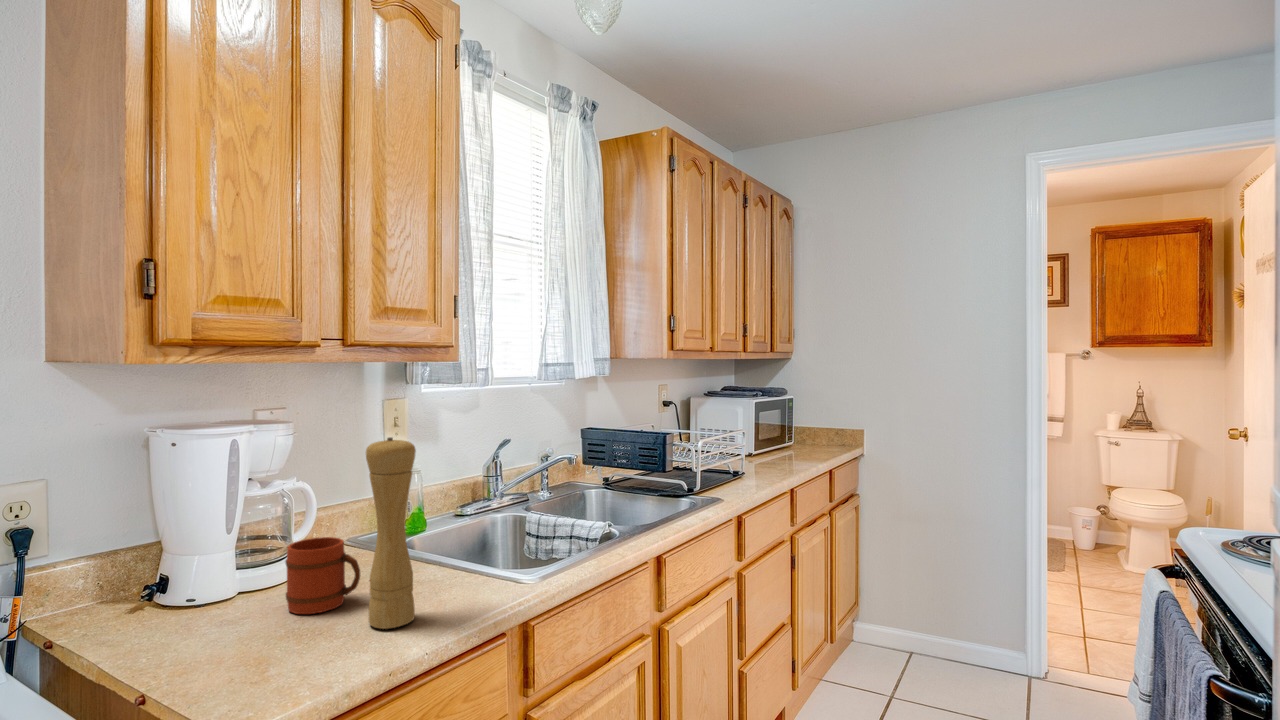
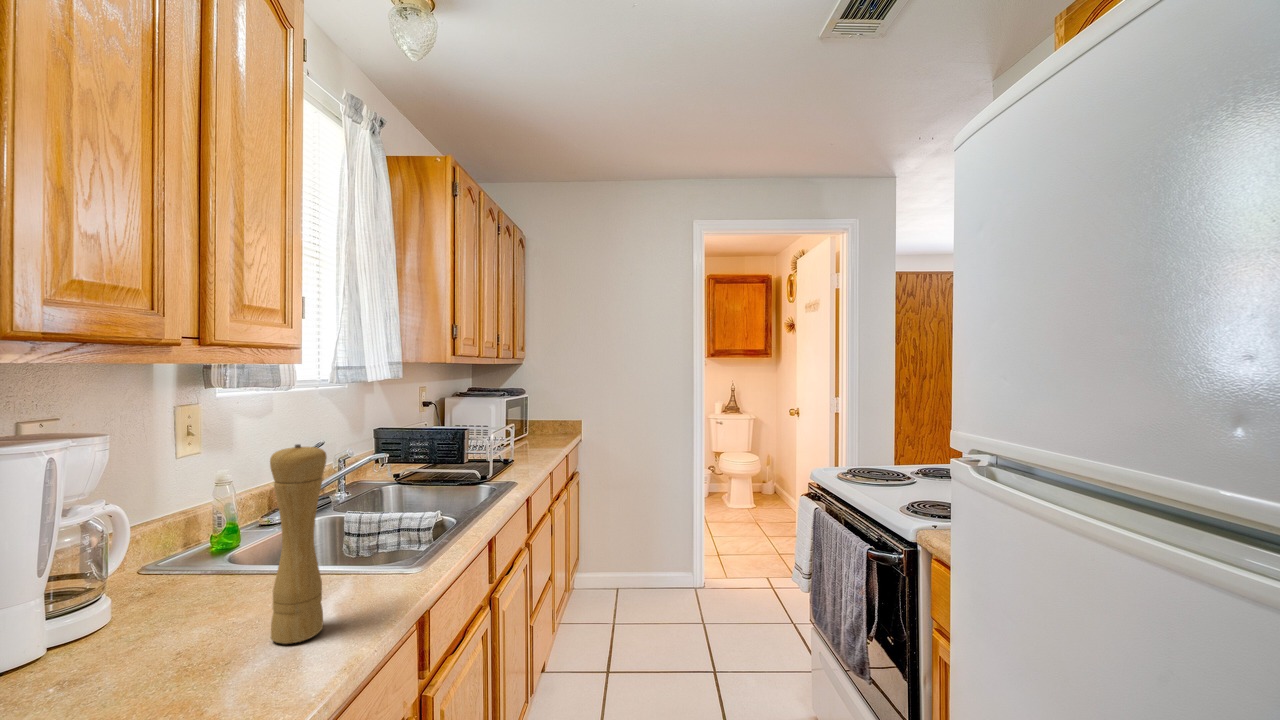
mug: present [285,537,360,614] -> none [137,560,236,653]

